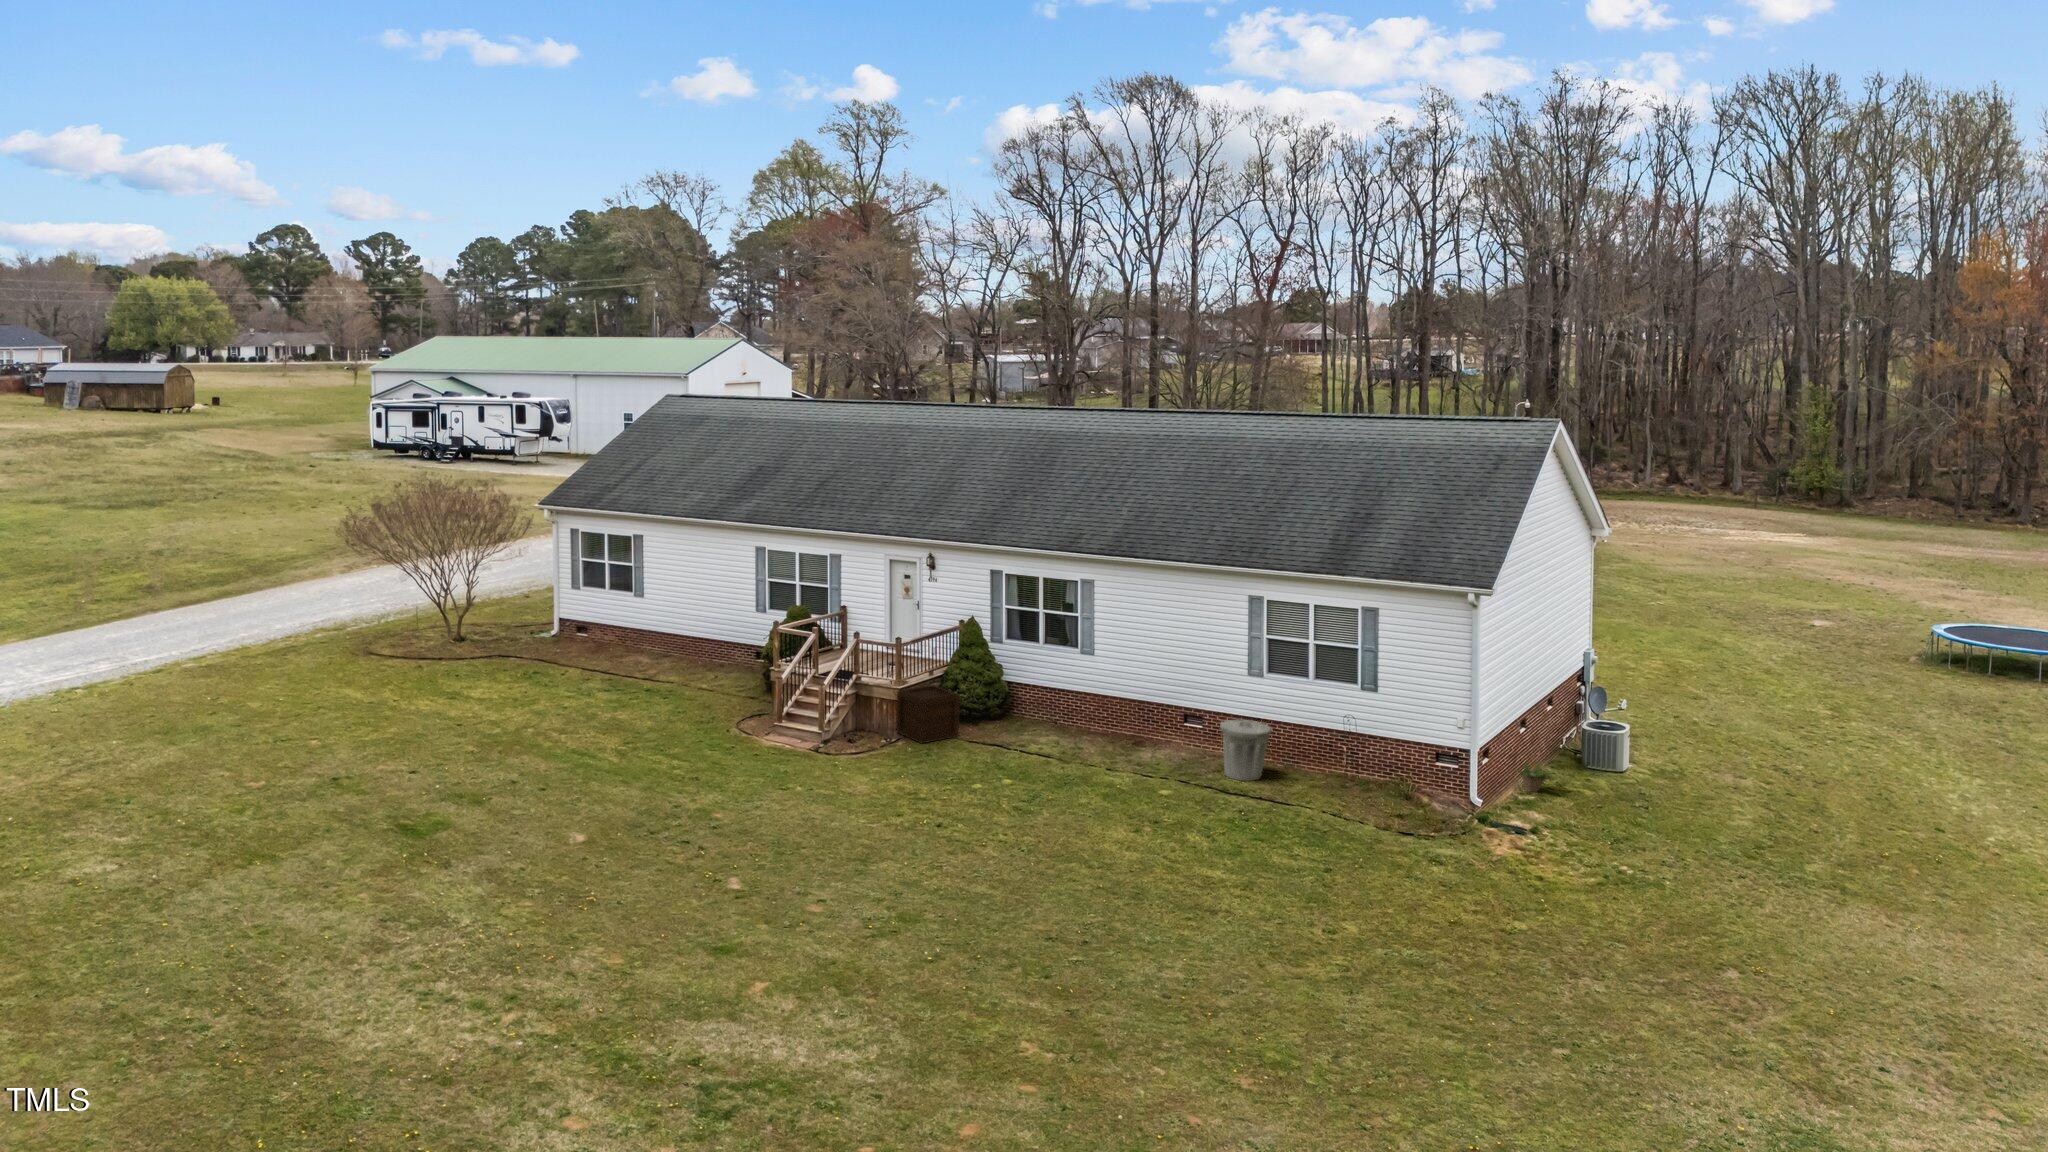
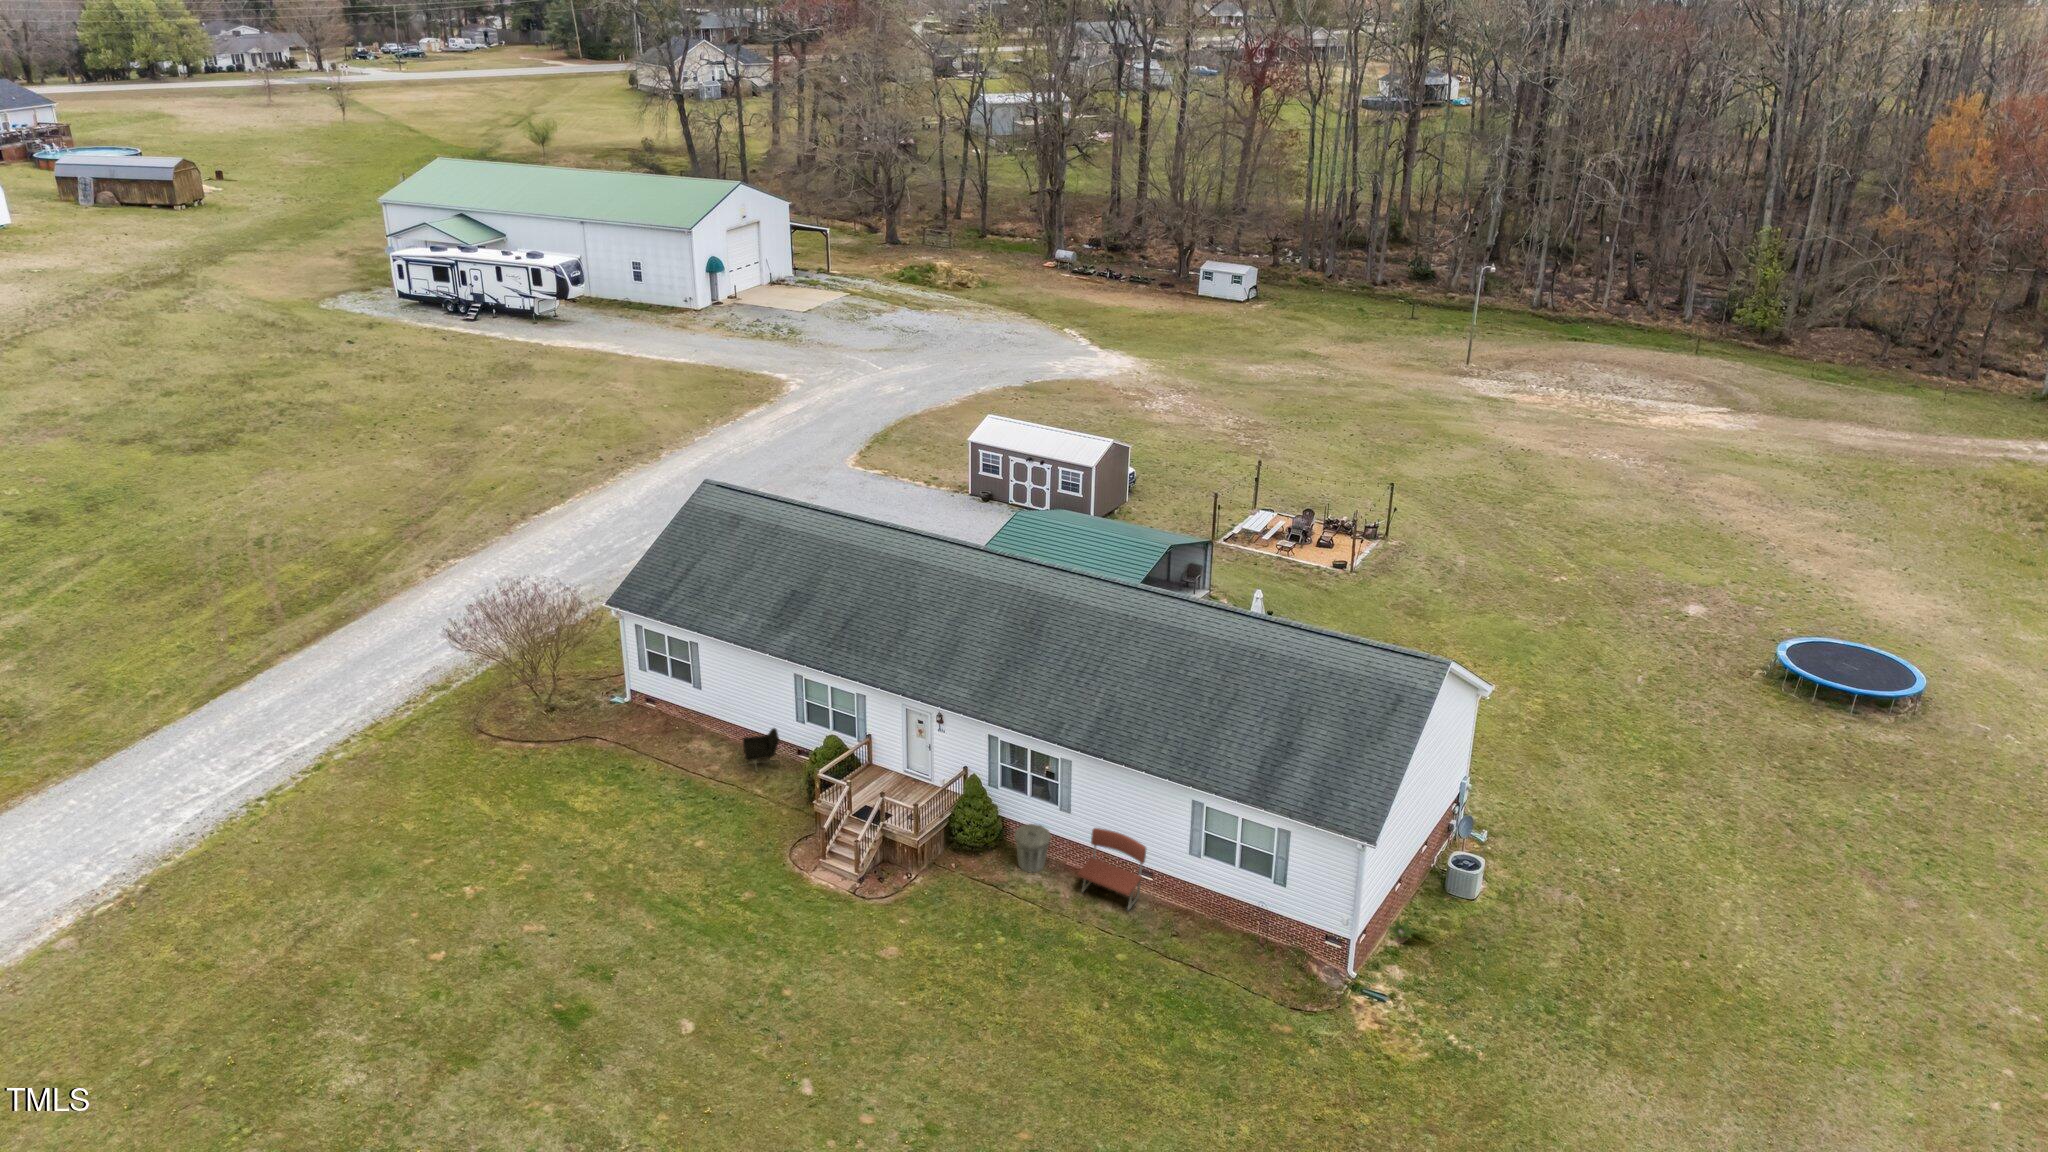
lounge chair: none [681,628,733,674] -> present [743,728,779,770]
bench: none [1103,664,1192,764] -> present [1077,828,1146,910]
wooden crate: present [896,685,960,743] -> none [916,830,966,887]
trash can: present [1220,720,1272,781] -> present [1014,824,1051,872]

